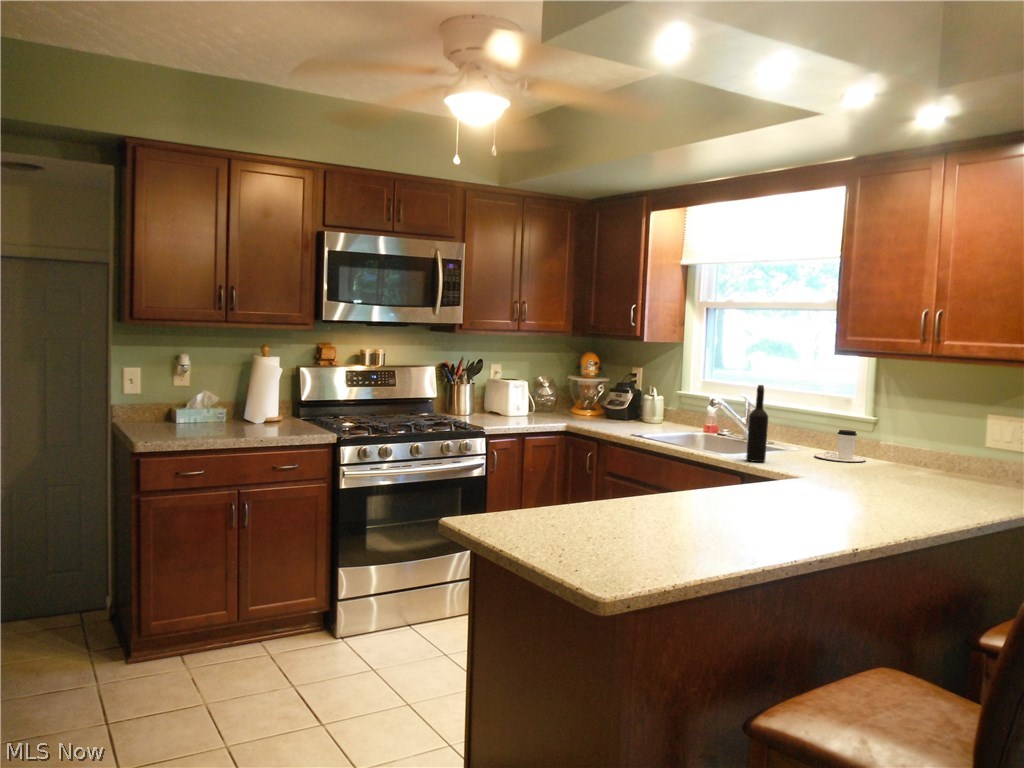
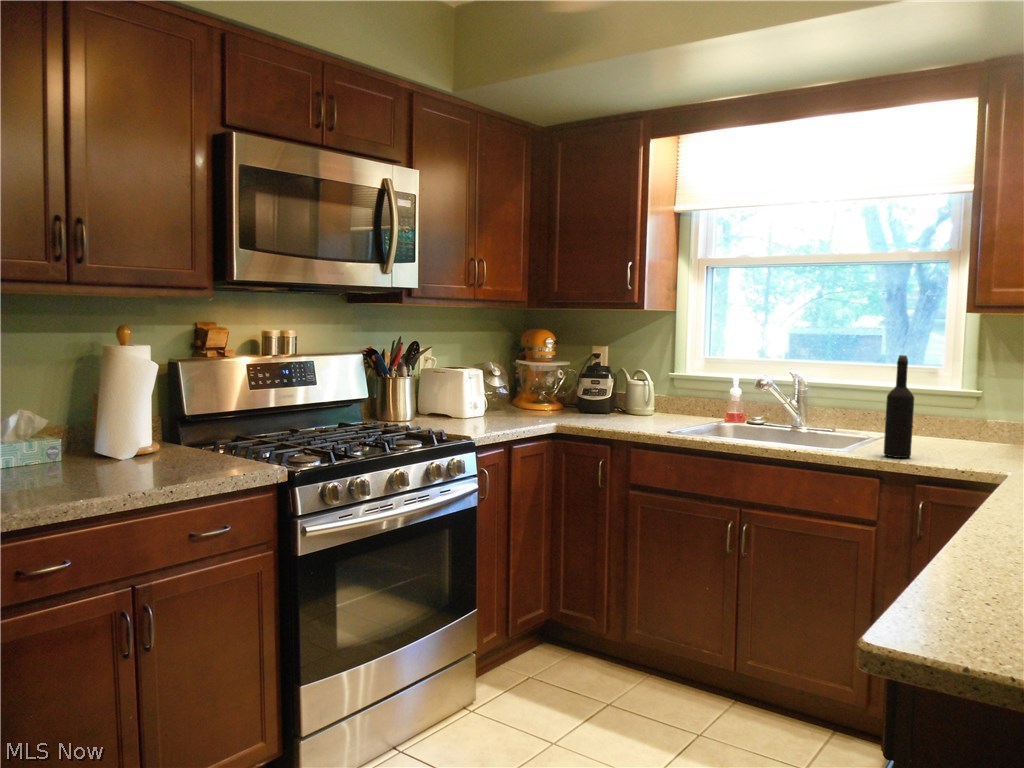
coffee cup: present [814,430,866,462] -> none [918,408,987,447]

